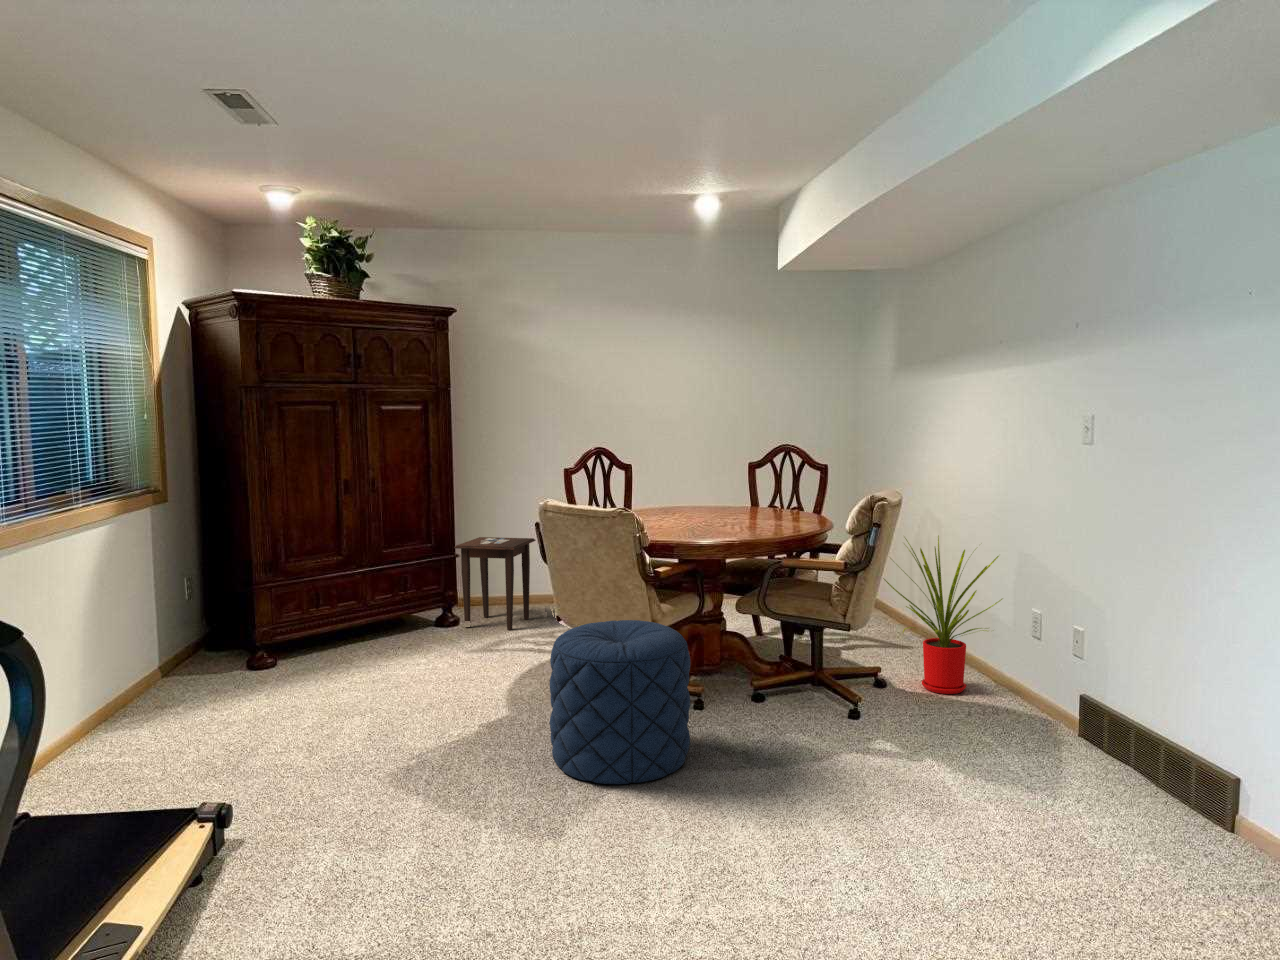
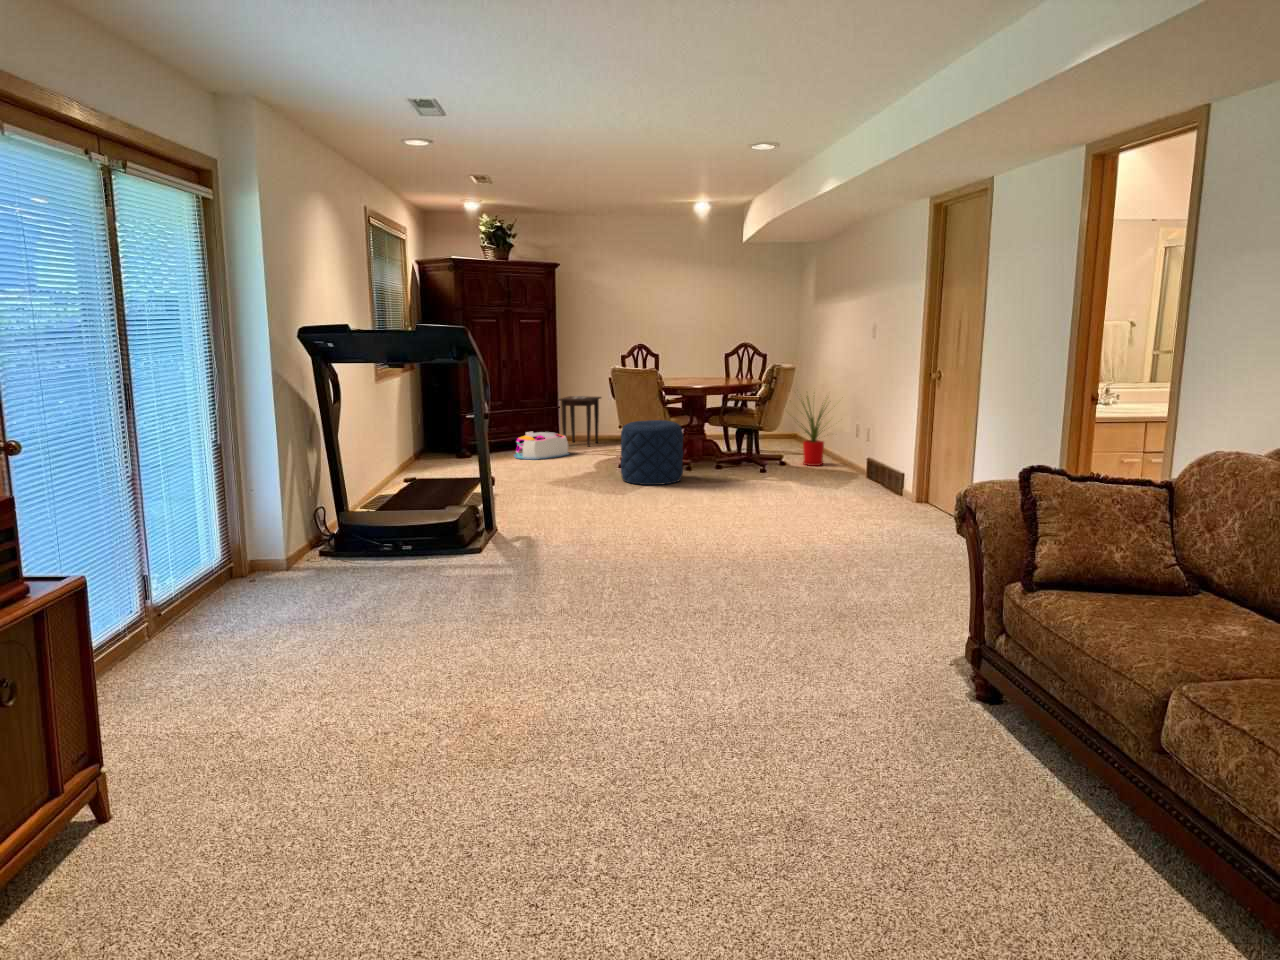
storage bin: none [359,612,467,676] -> present [513,432,569,460]

